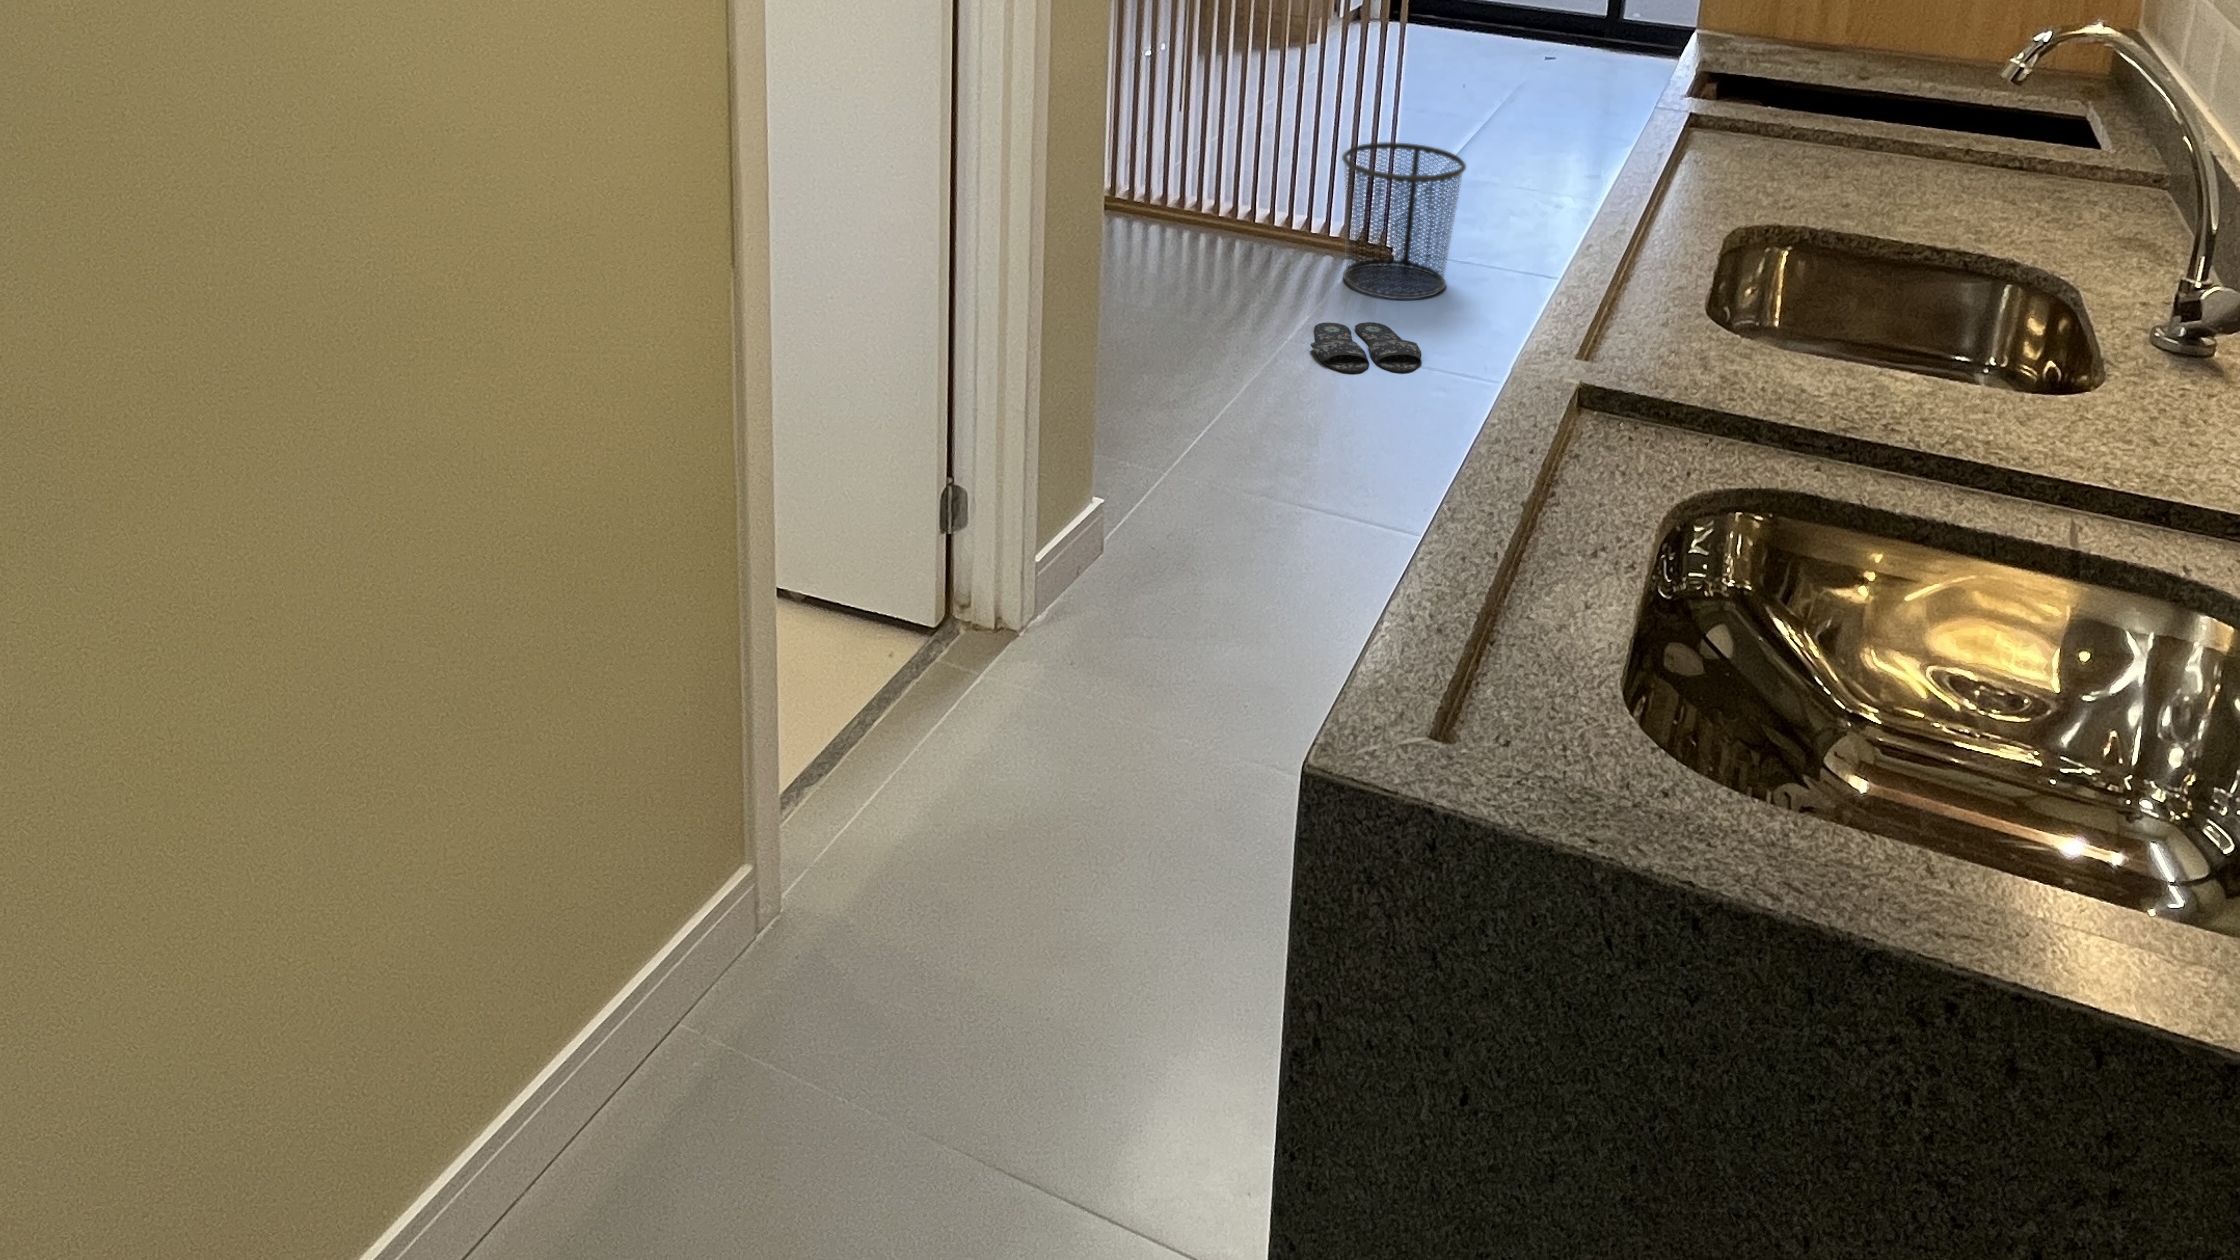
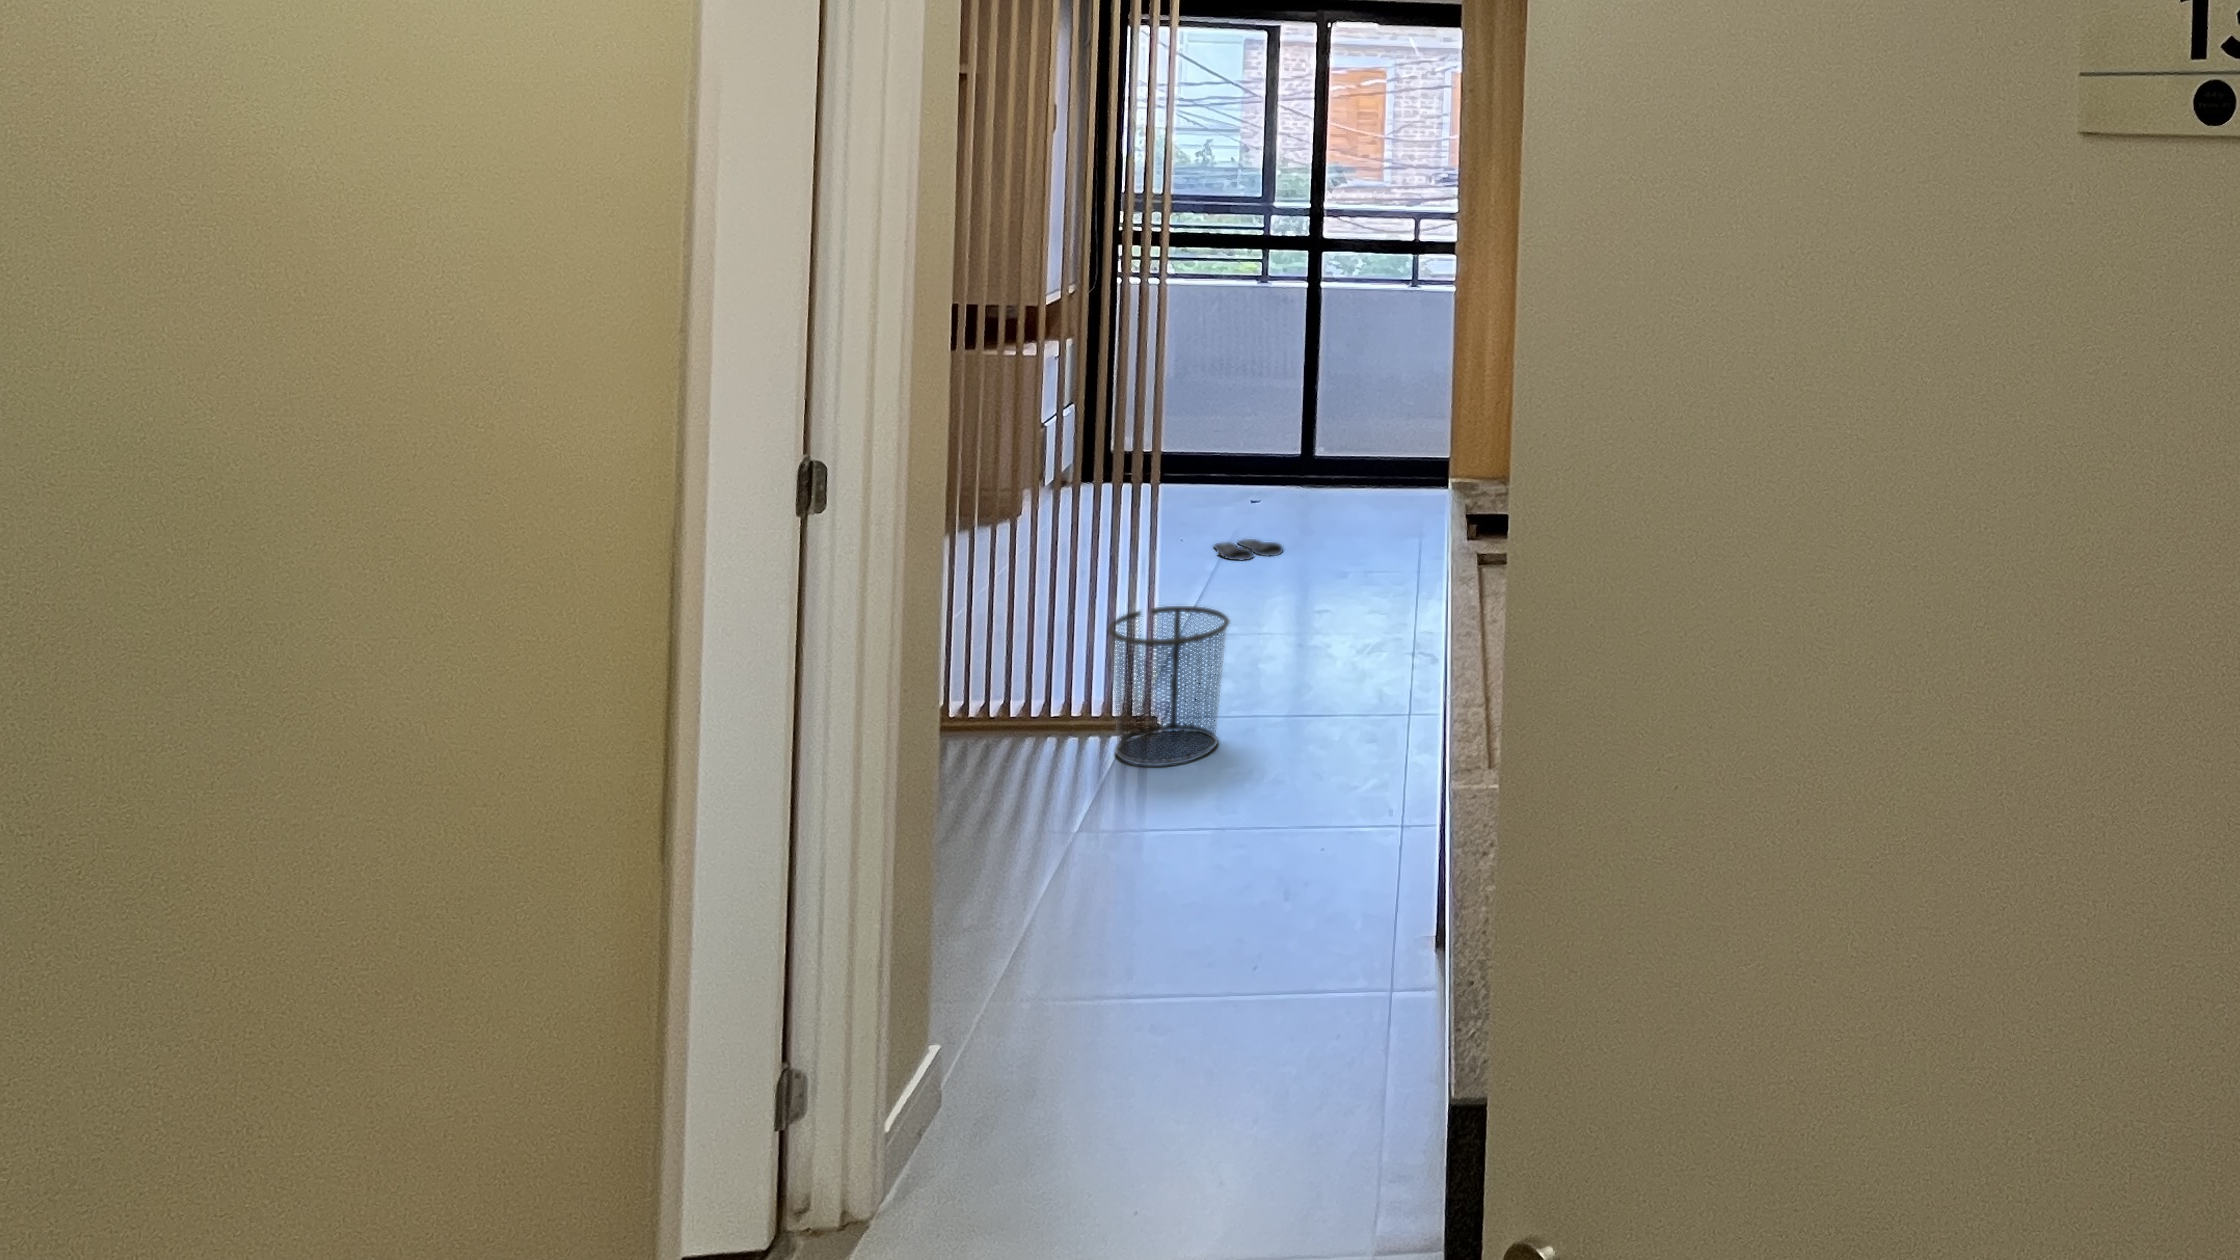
slippers: present [1311,322,1421,373] -> present [1214,539,1283,560]

